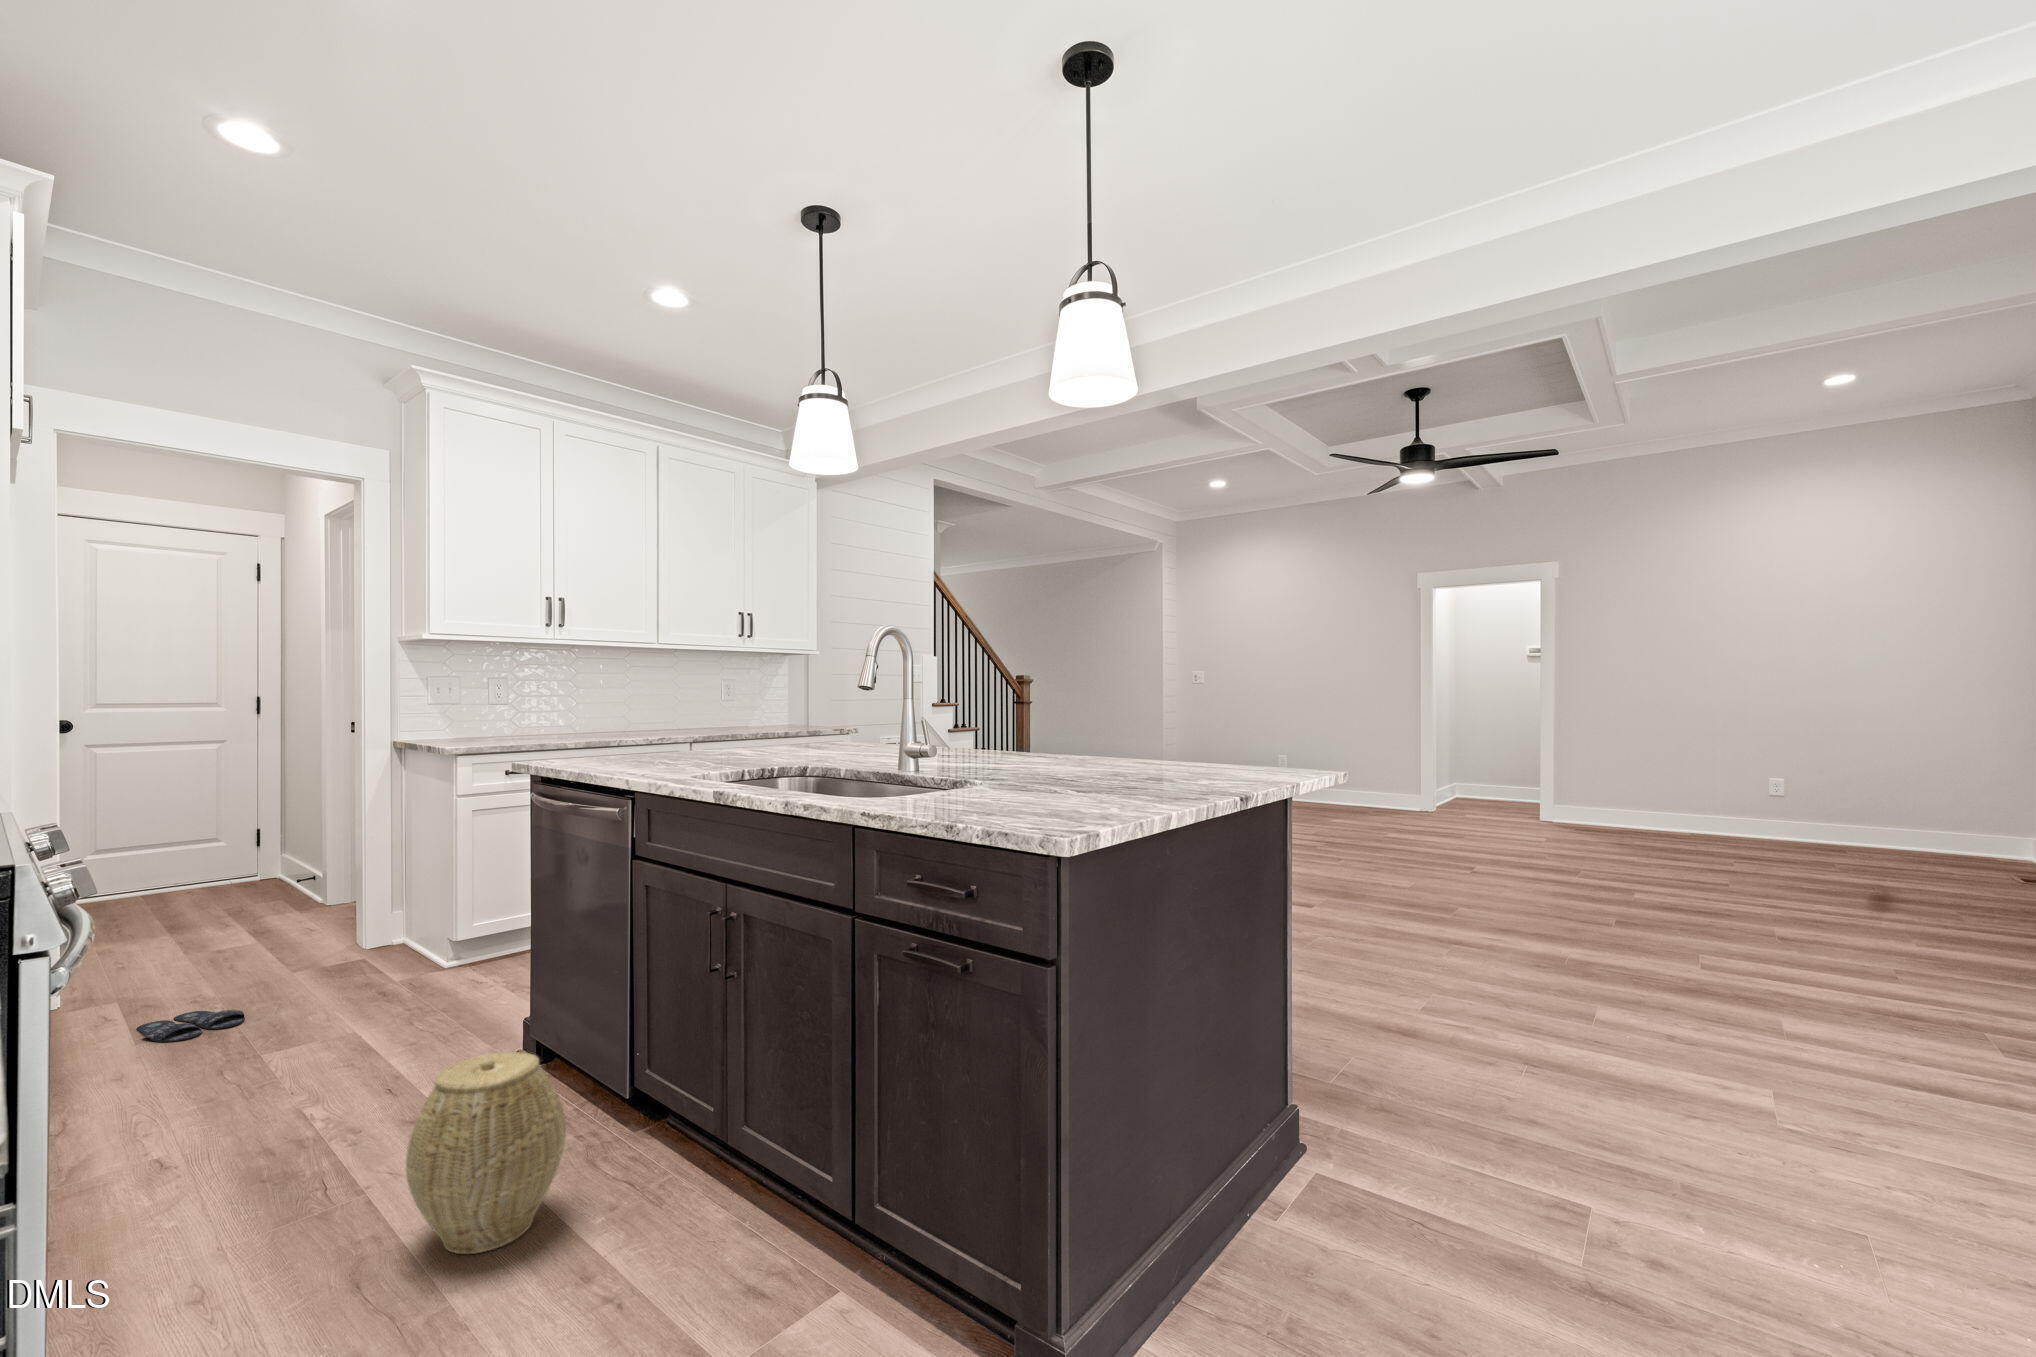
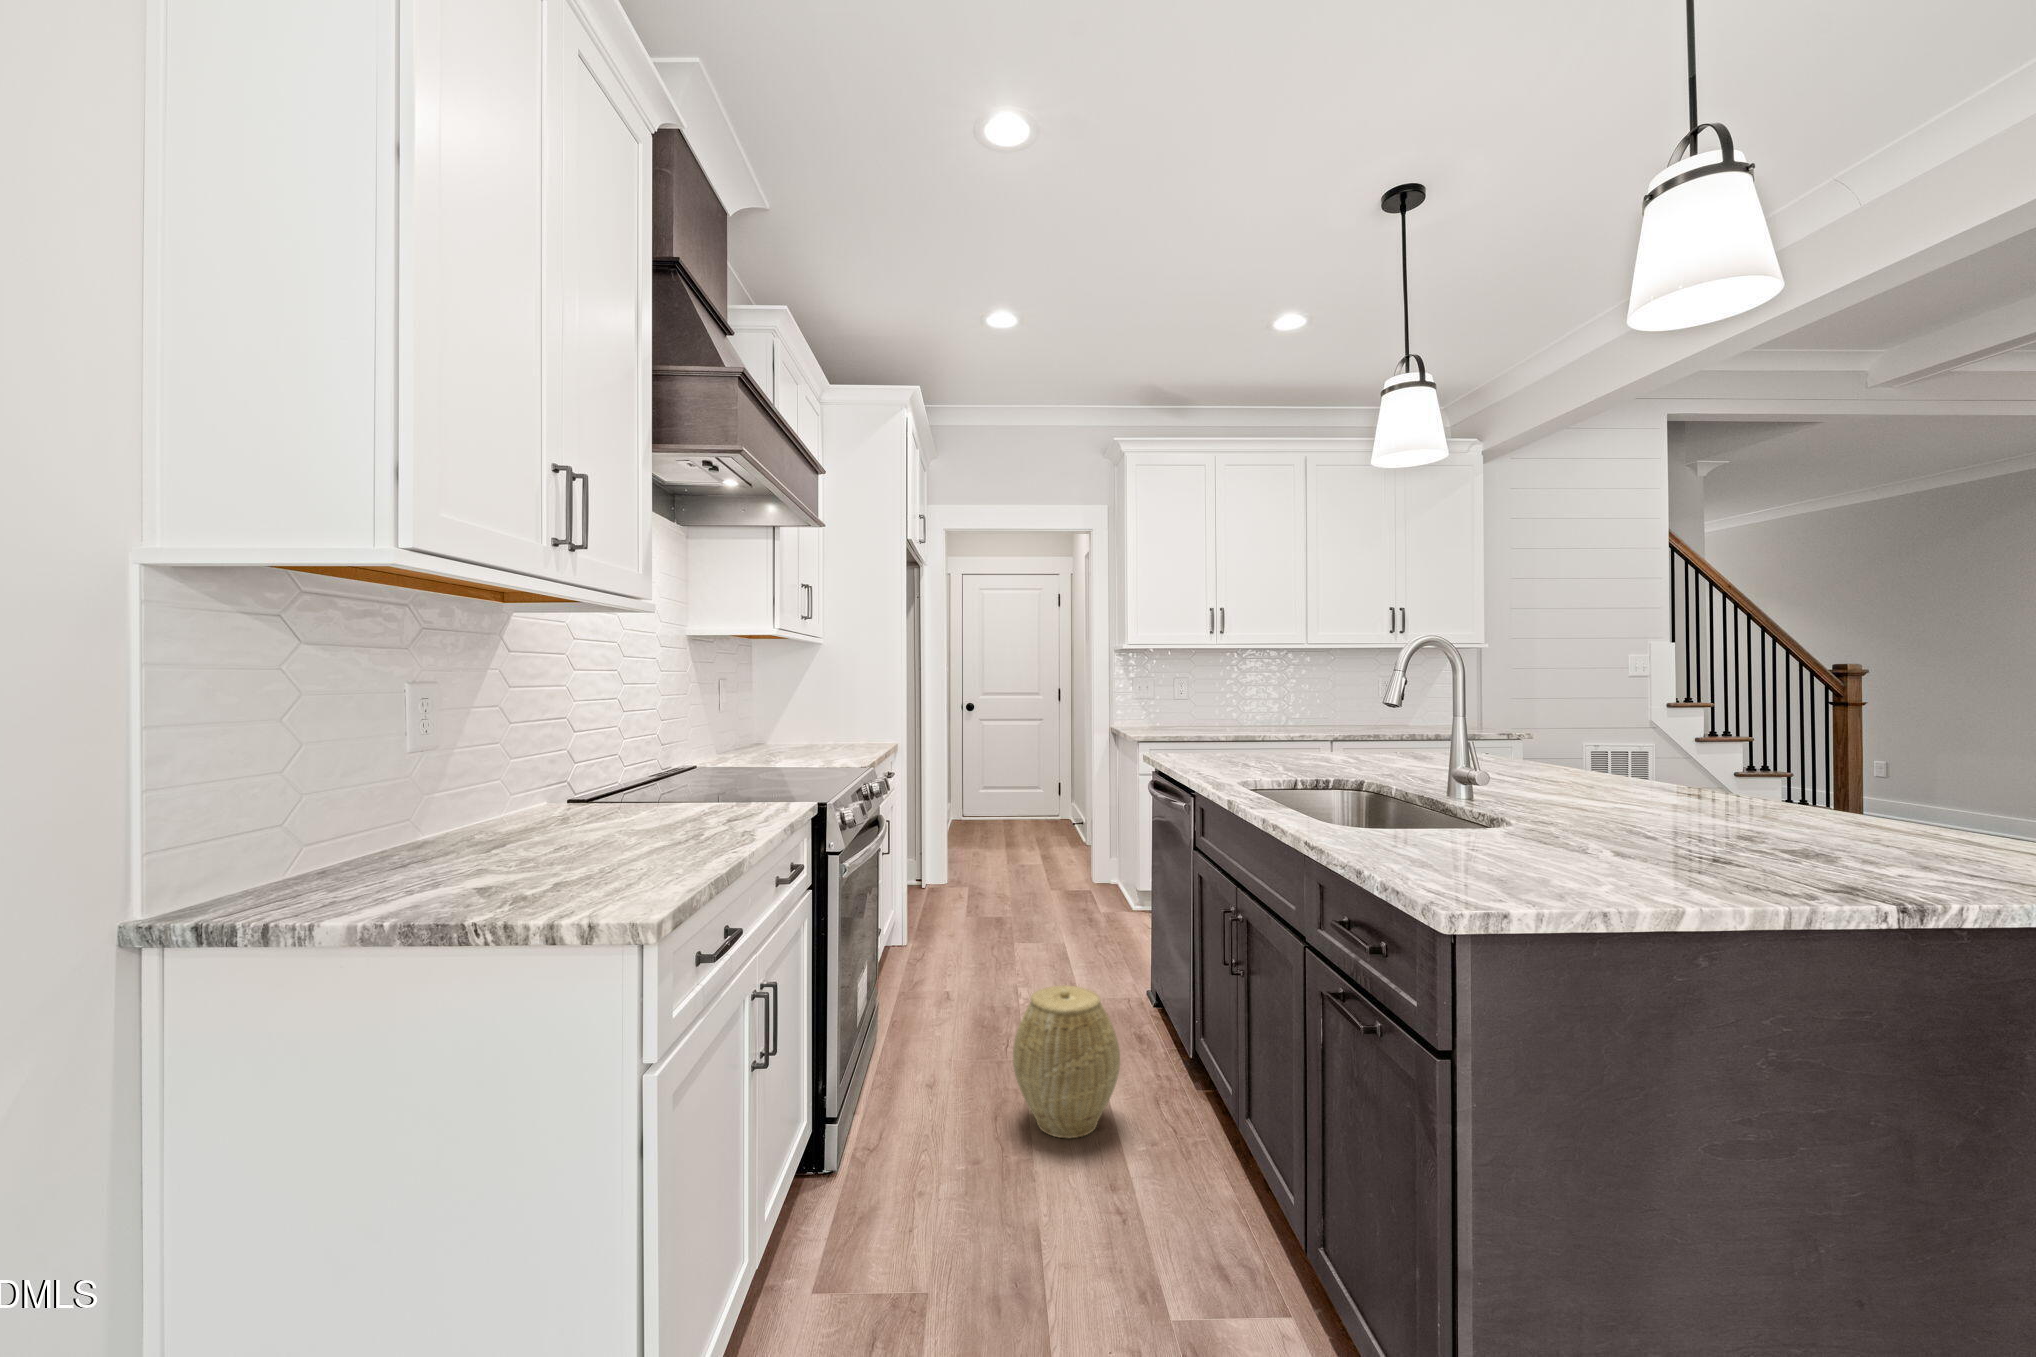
slippers: present [137,1010,245,1042] -> none [959,906,1010,924]

